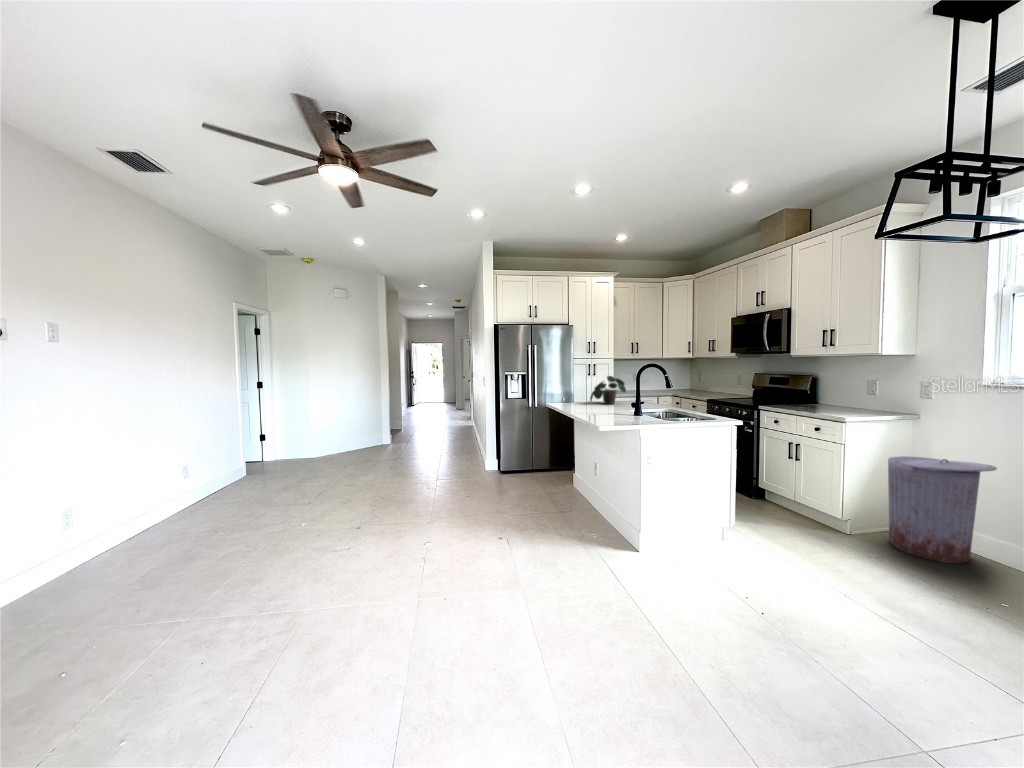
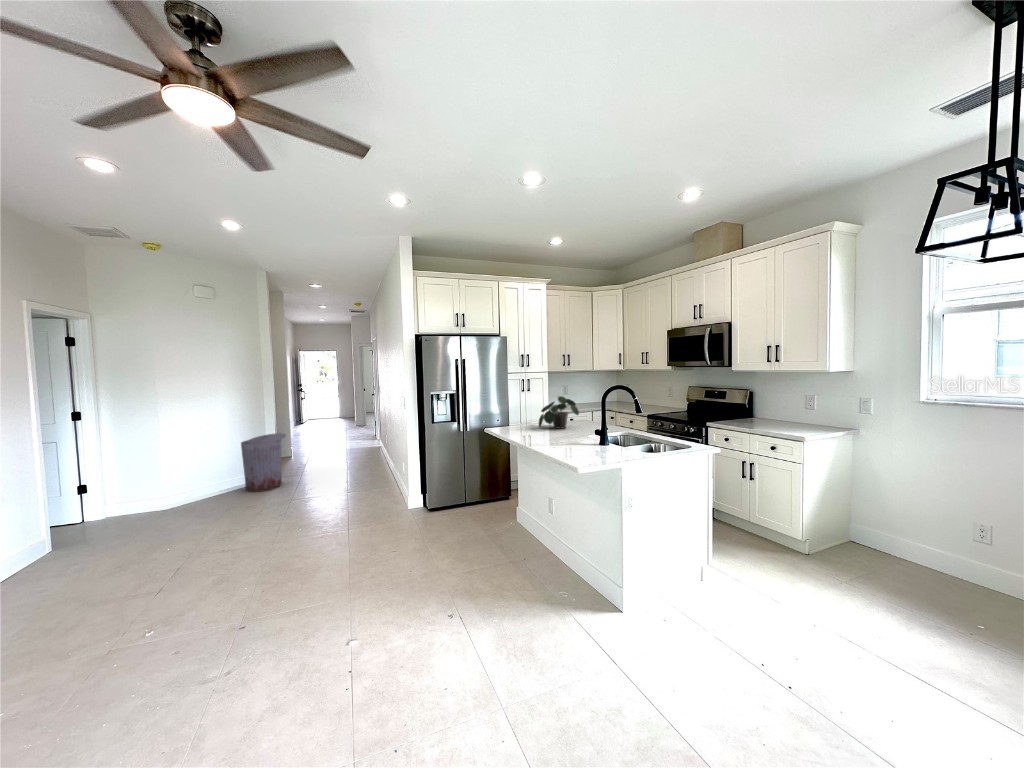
trash can: present [888,456,997,563] -> present [241,433,286,492]

